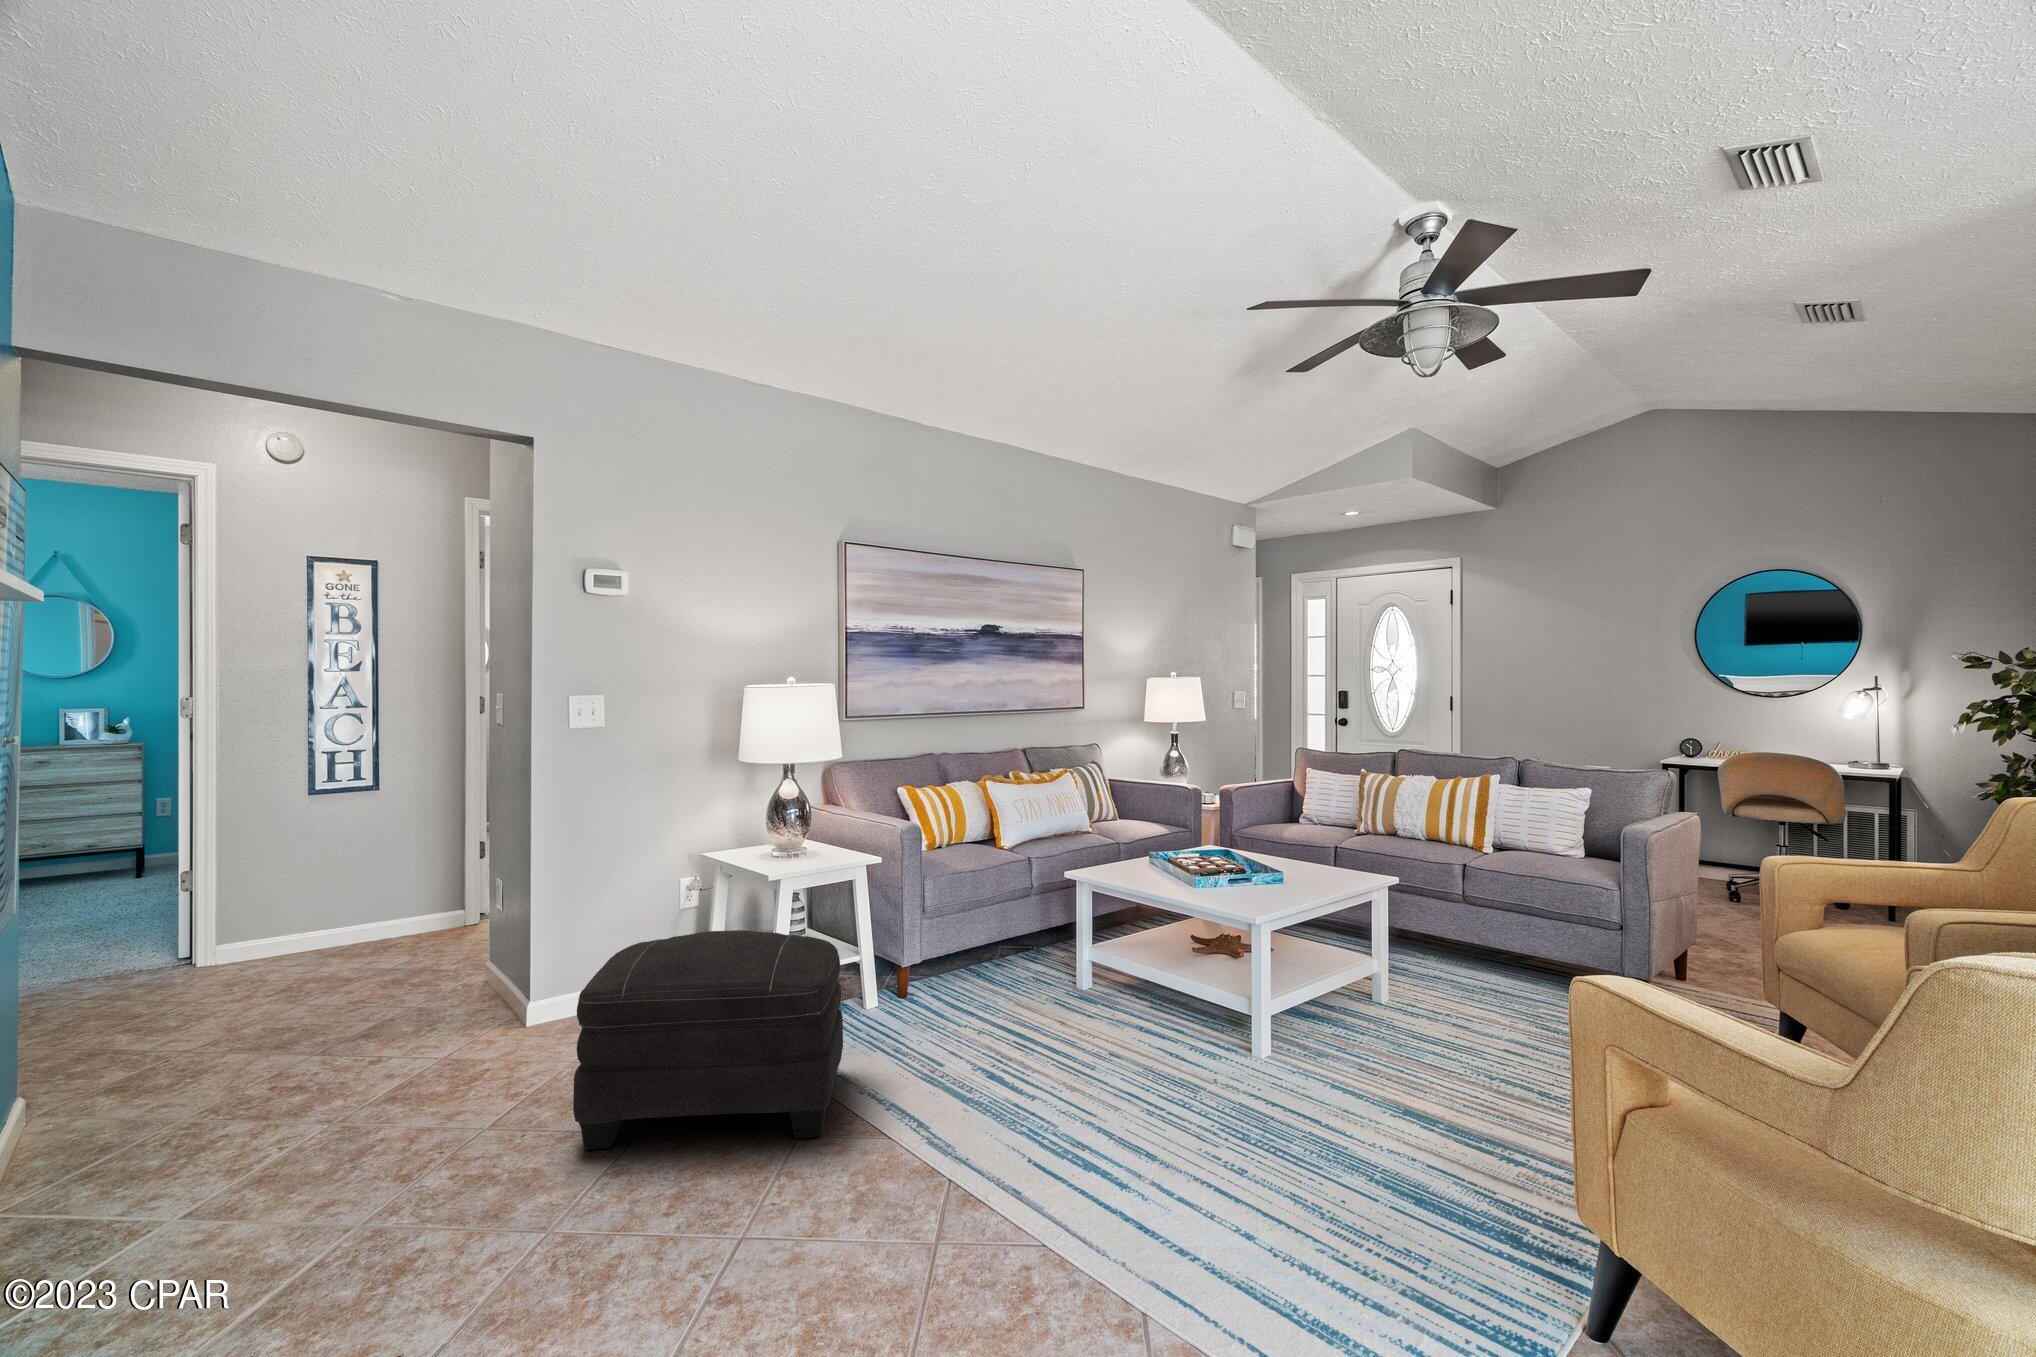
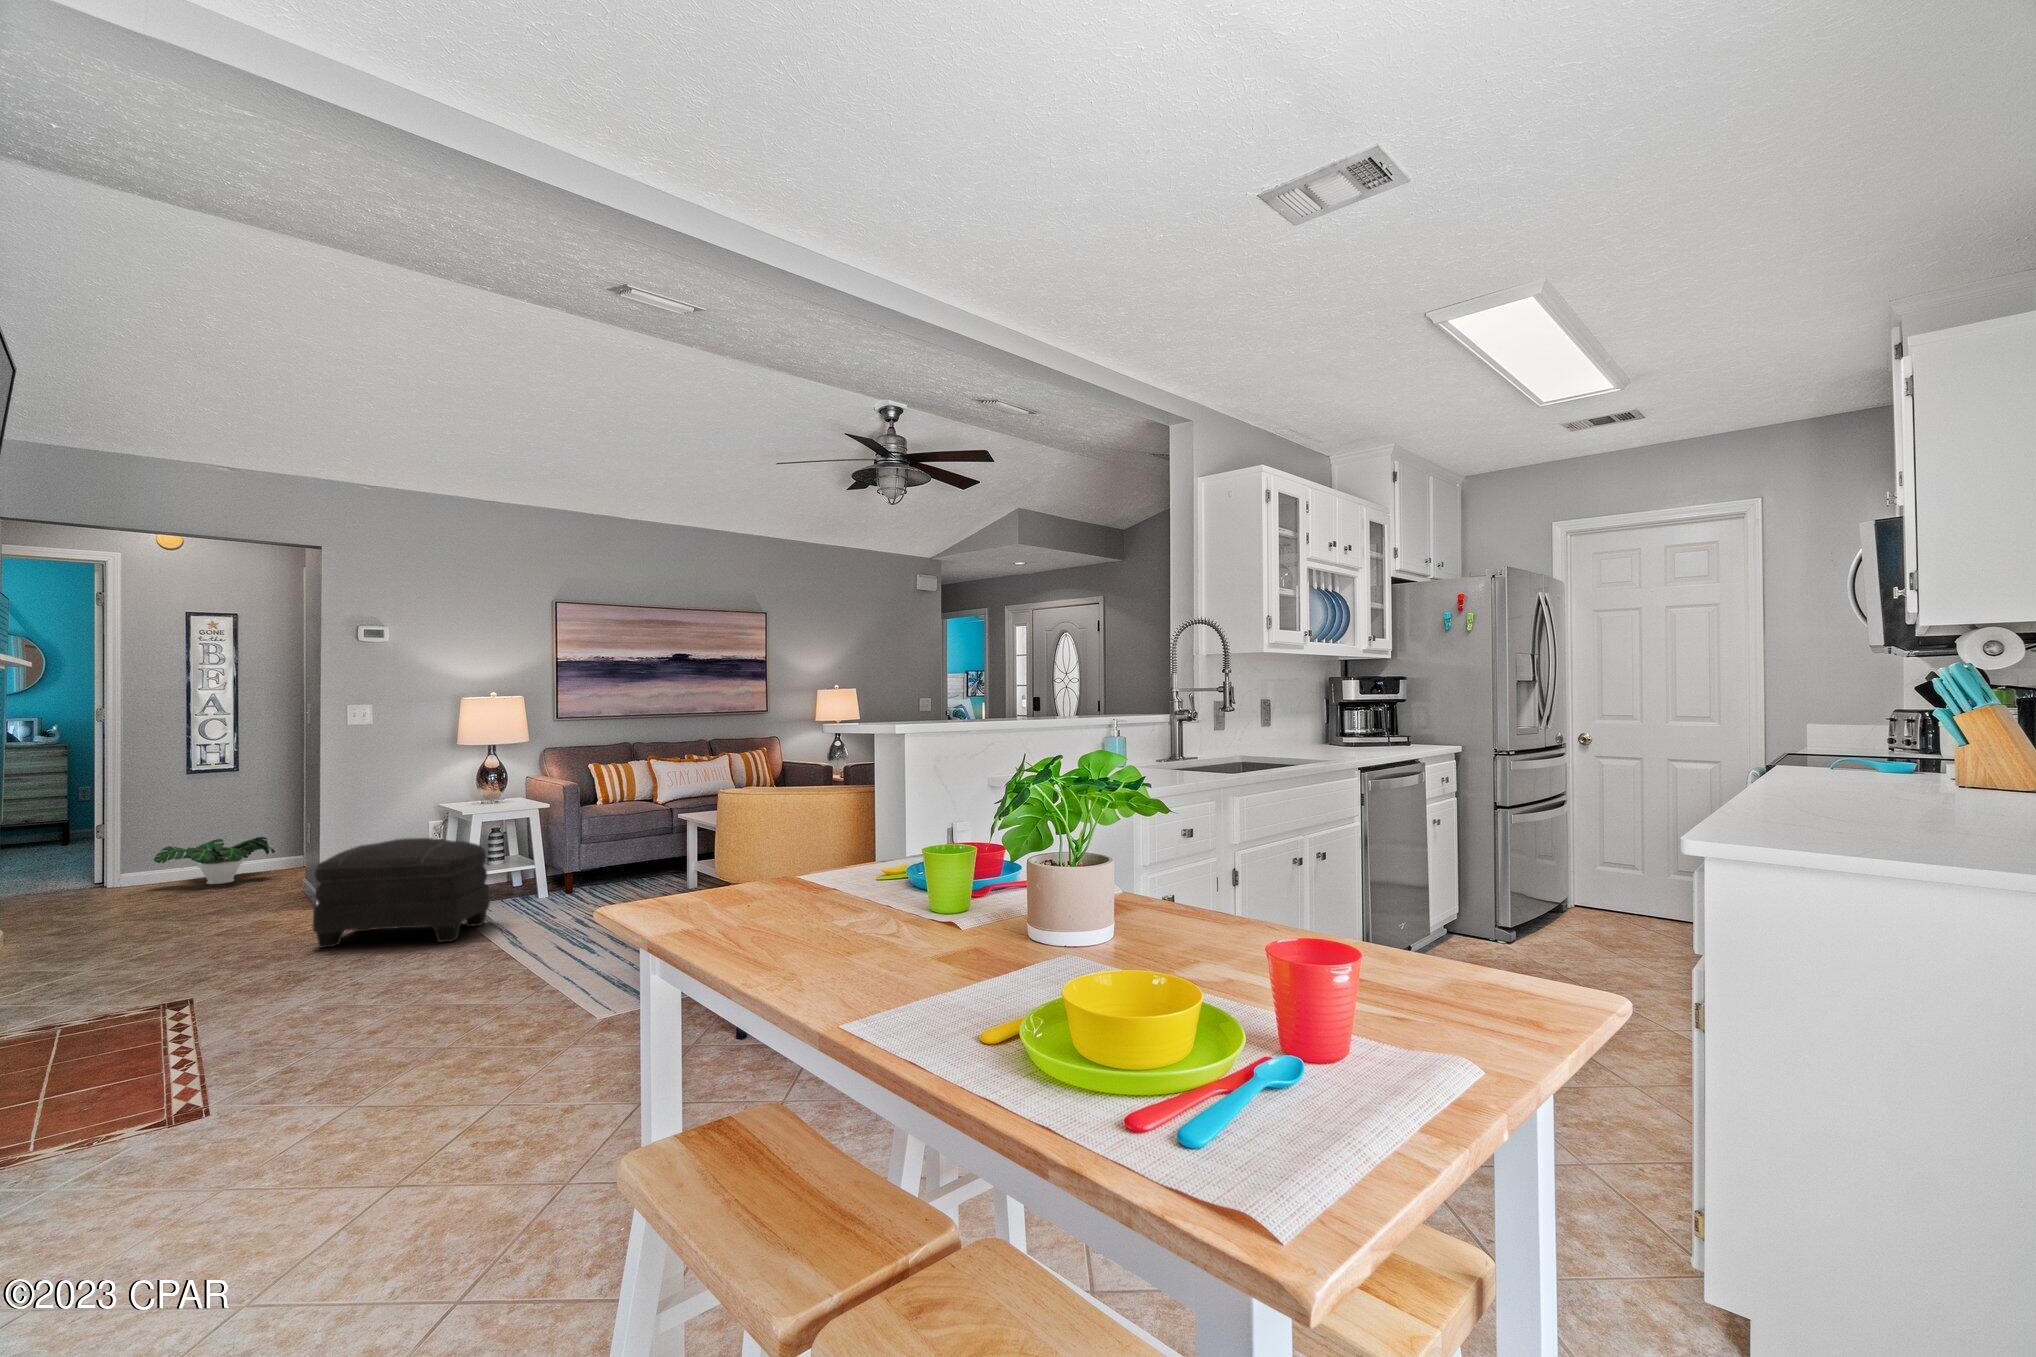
potted plant: none [265,886,438,960] -> present [154,837,275,884]

